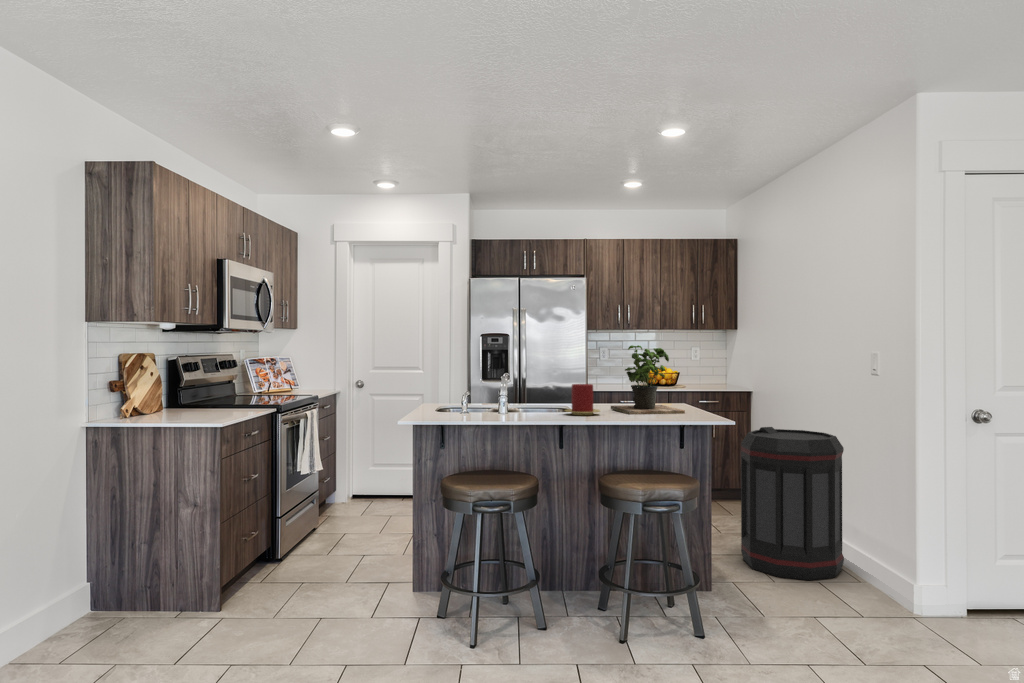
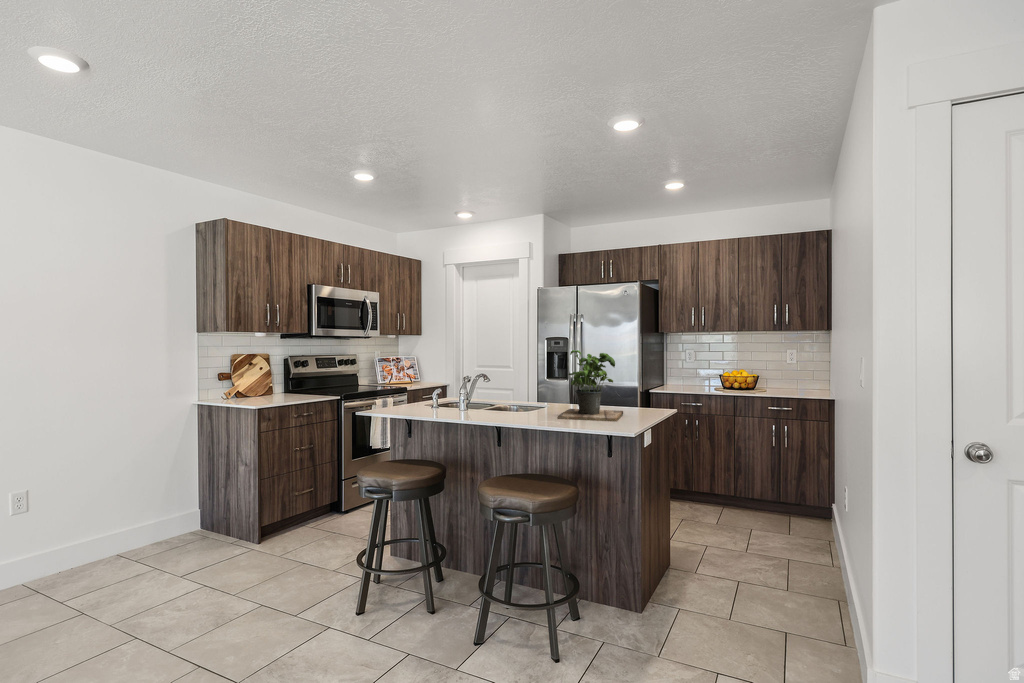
candle: present [565,384,600,415] -> none [498,387,532,417]
trash can: present [741,427,844,580] -> none [716,442,835,630]

